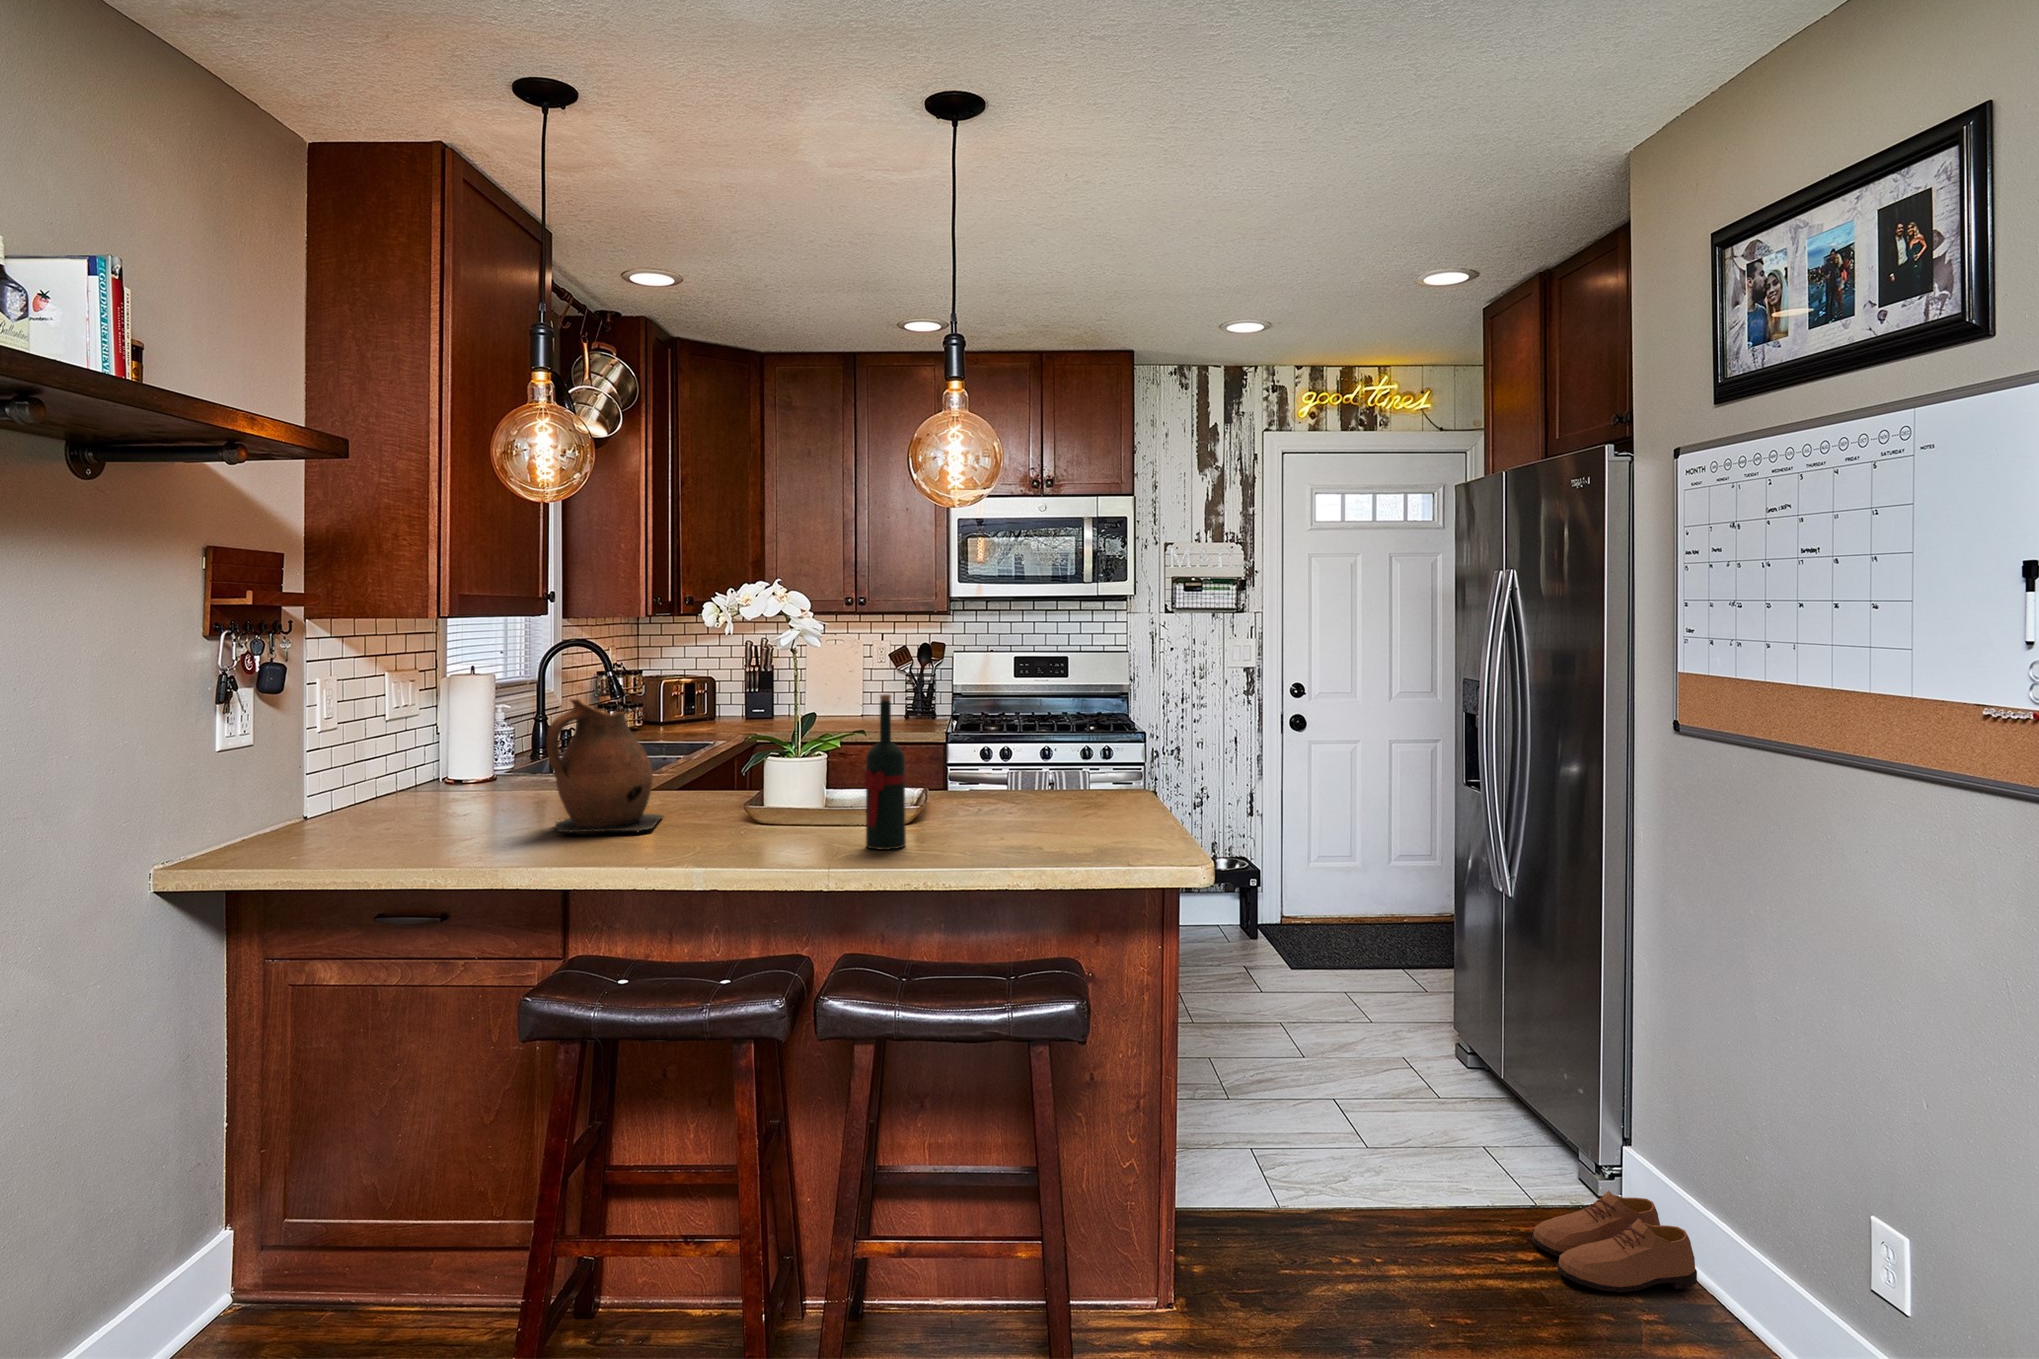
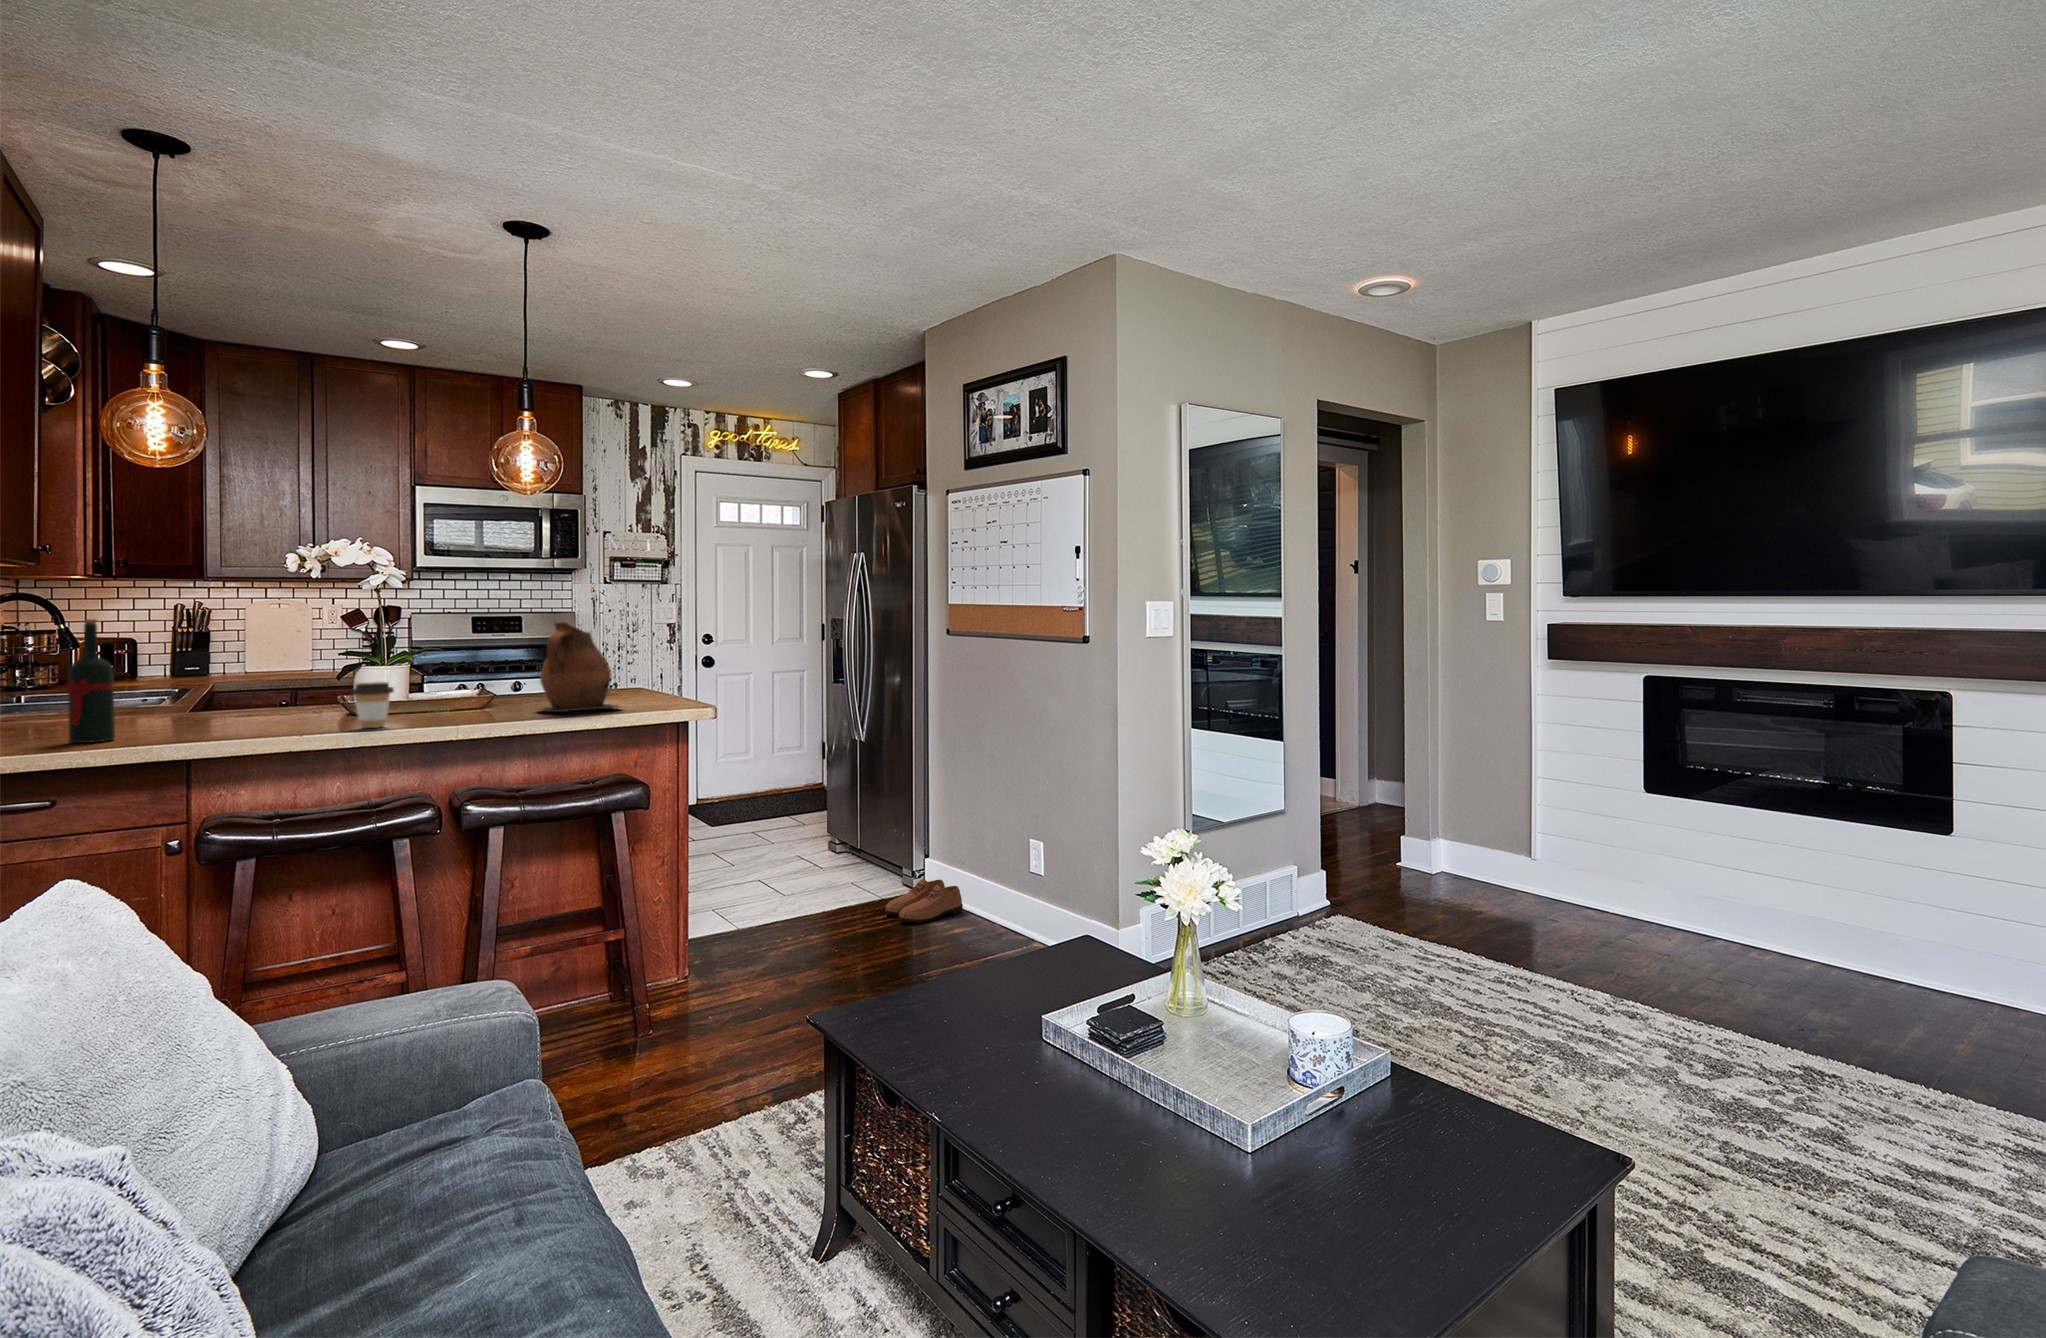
wine bottle: present [865,694,906,850] -> present [66,619,115,743]
ceramic pitcher: present [546,699,663,832] -> present [538,622,620,712]
coffee cup: none [720,786,769,853] -> present [351,682,394,728]

